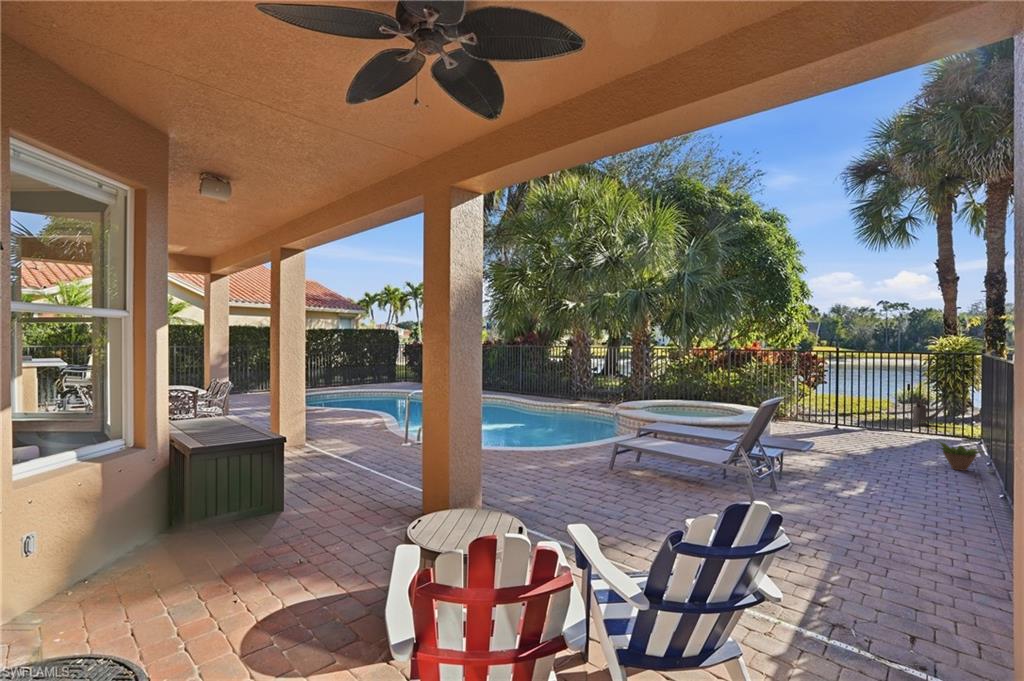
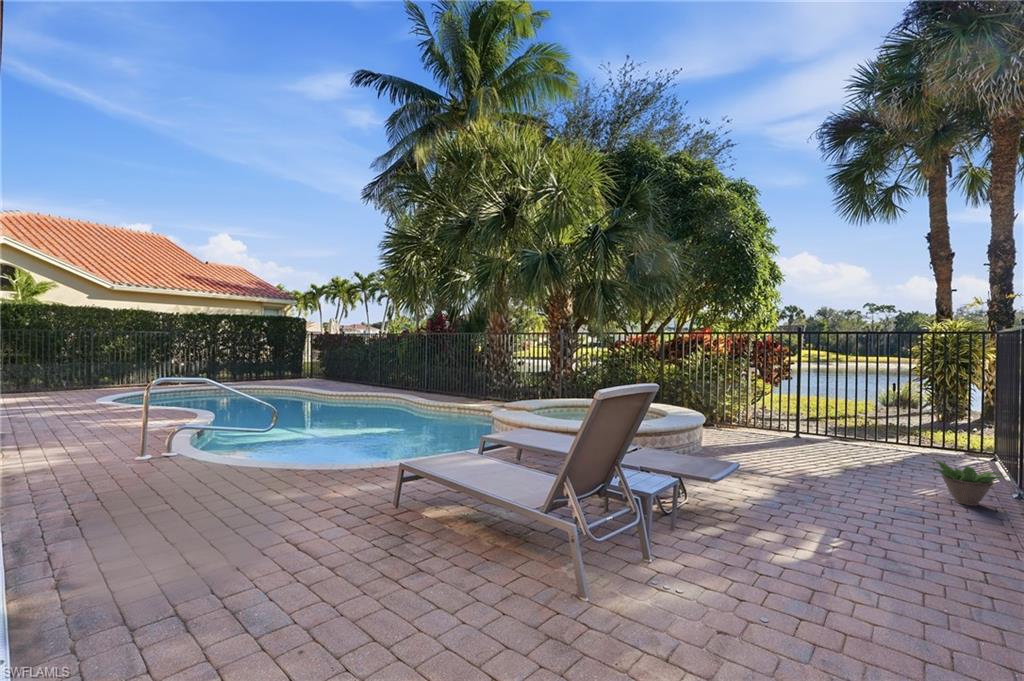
watering can: present [912,400,946,426] -> none [890,401,940,435]

